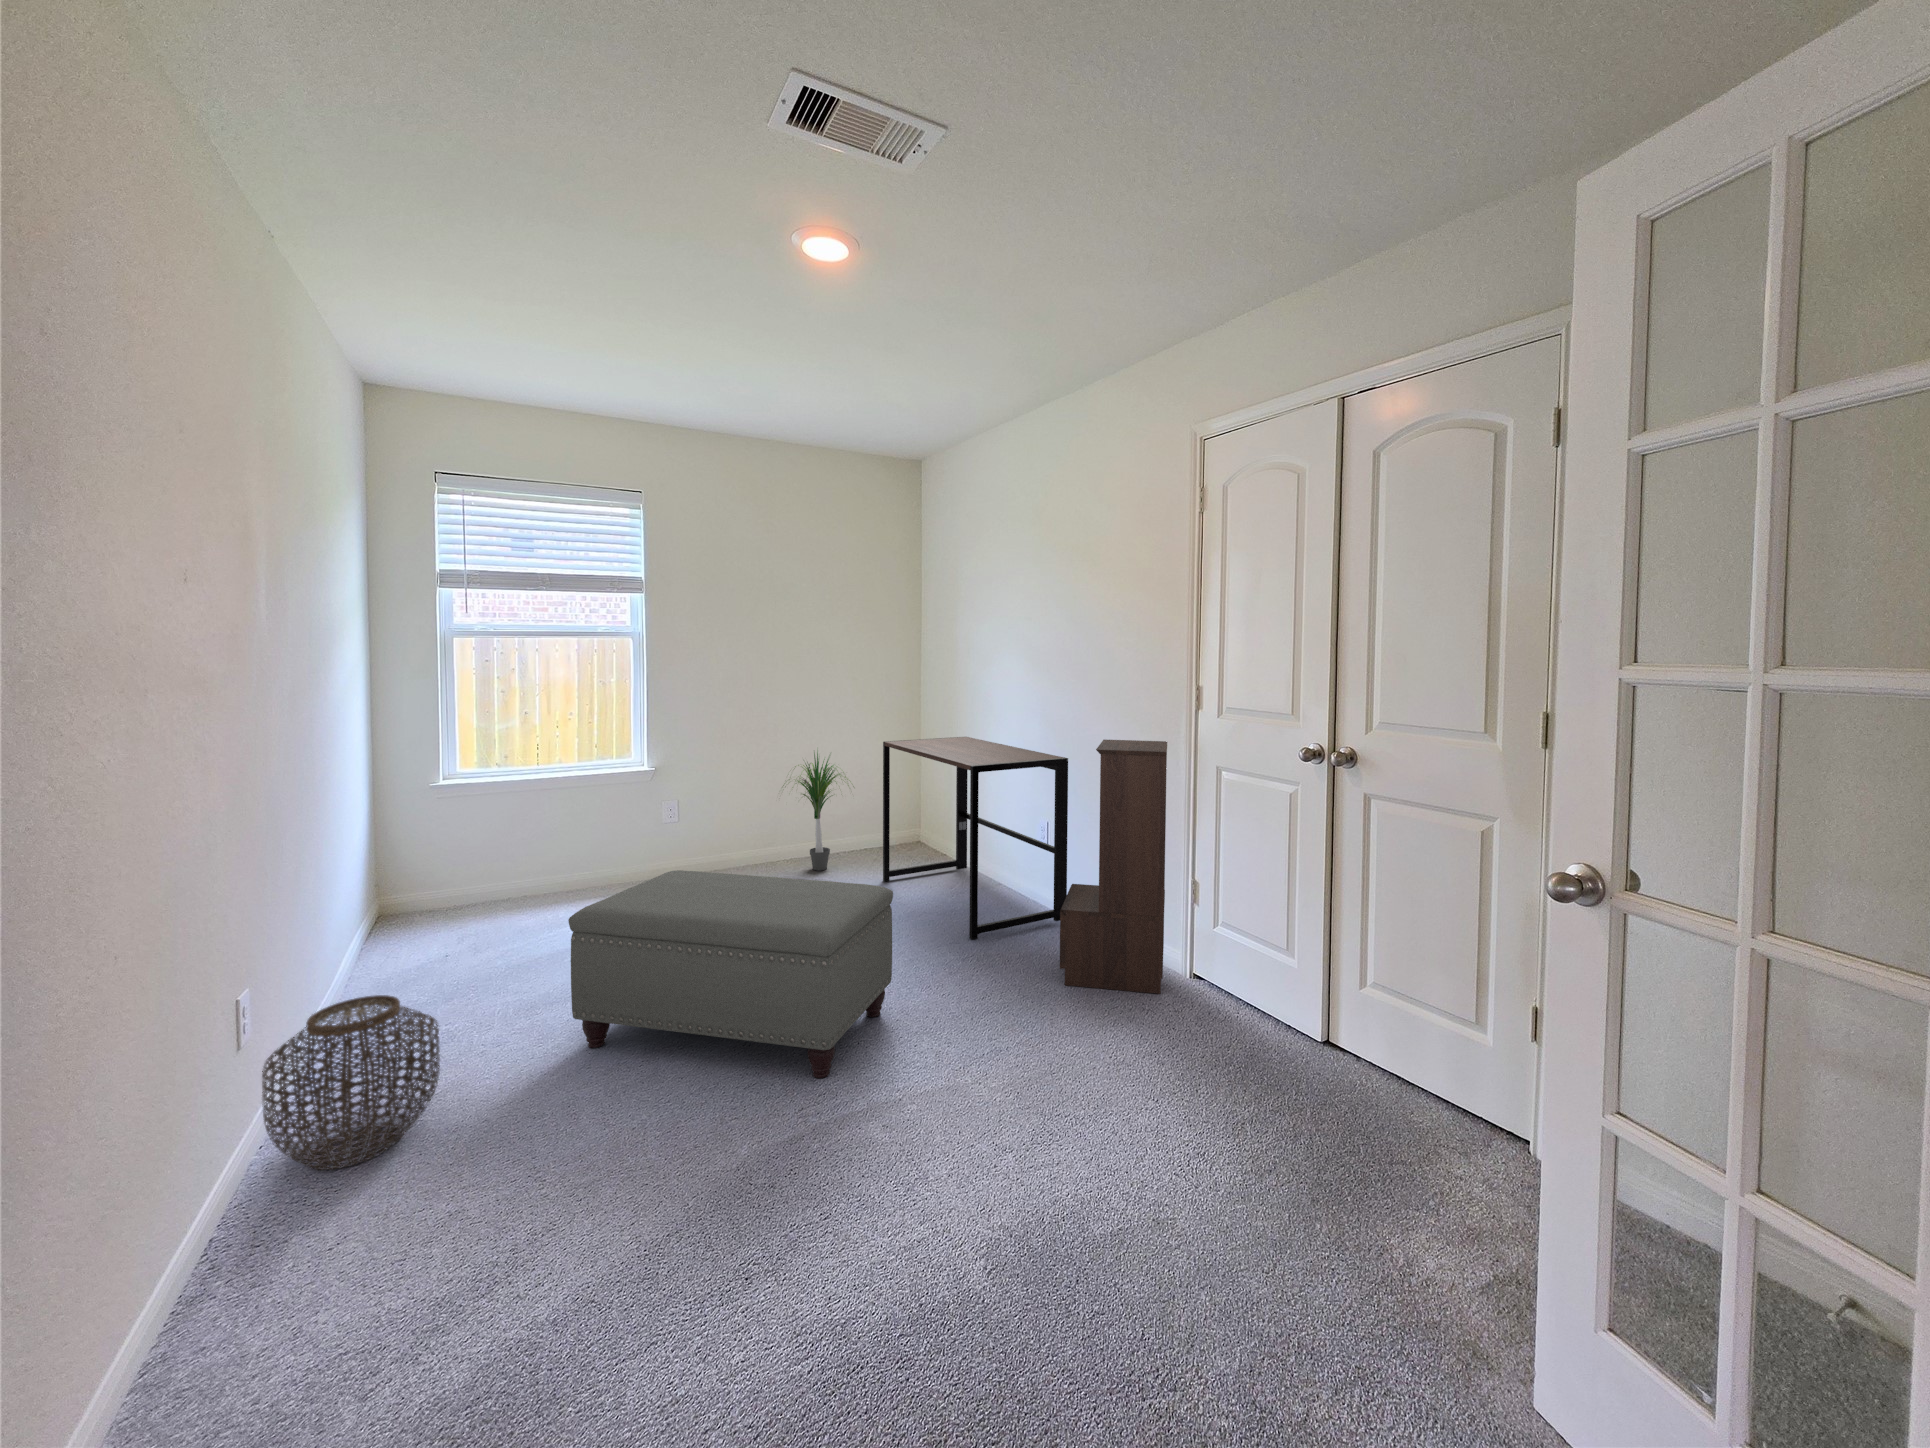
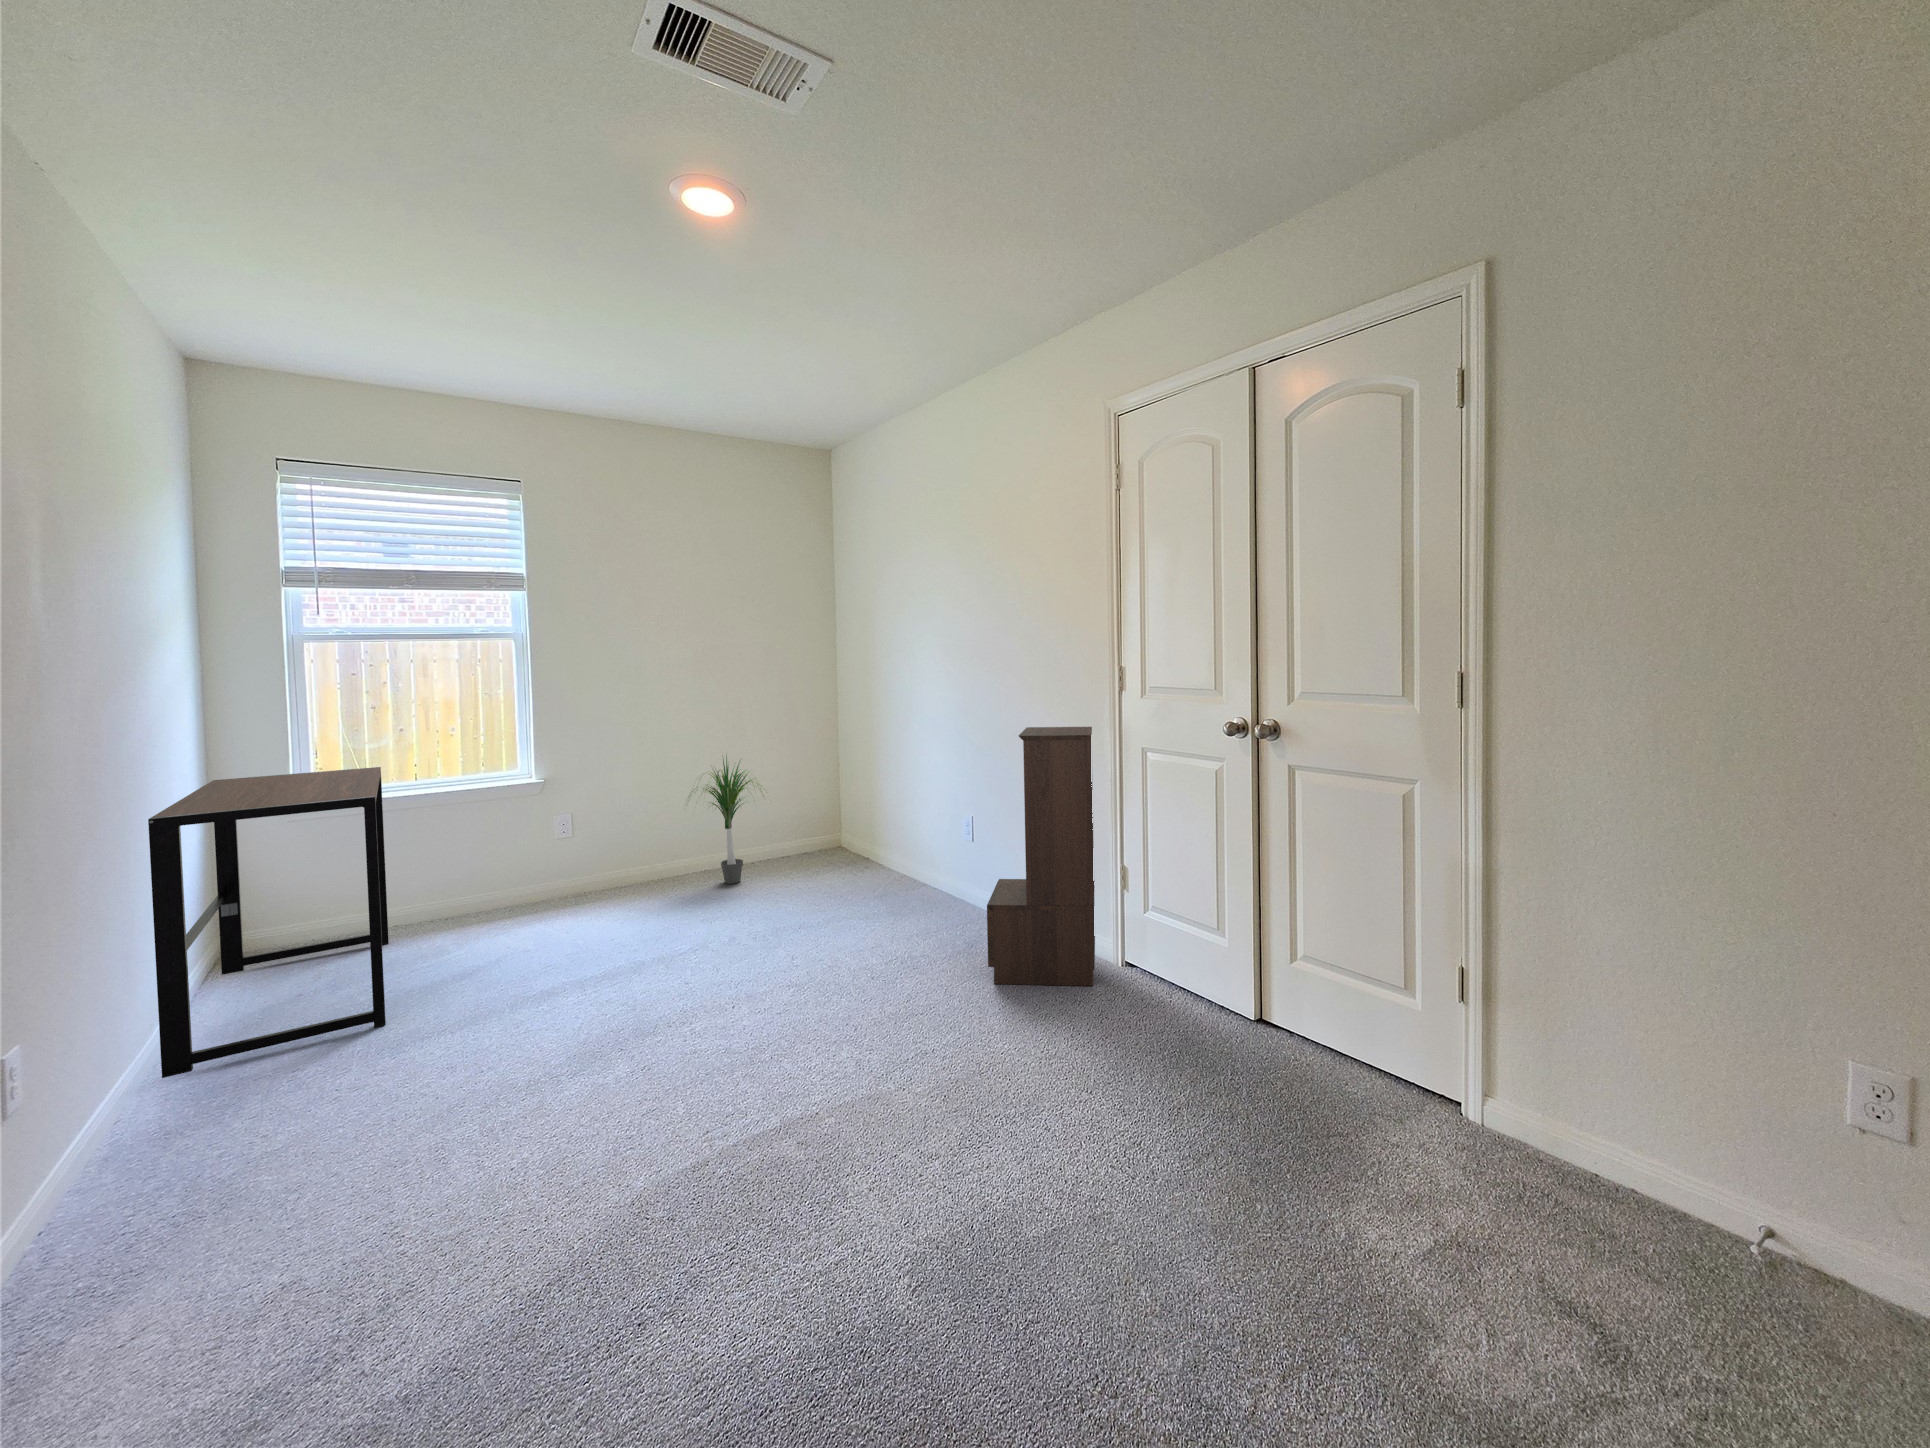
desk: present [883,737,1068,940] -> present [148,767,389,1078]
ottoman: present [568,870,893,1078] -> none [434,886,808,1099]
woven basket: present [262,995,440,1170] -> none [40,1041,274,1252]

